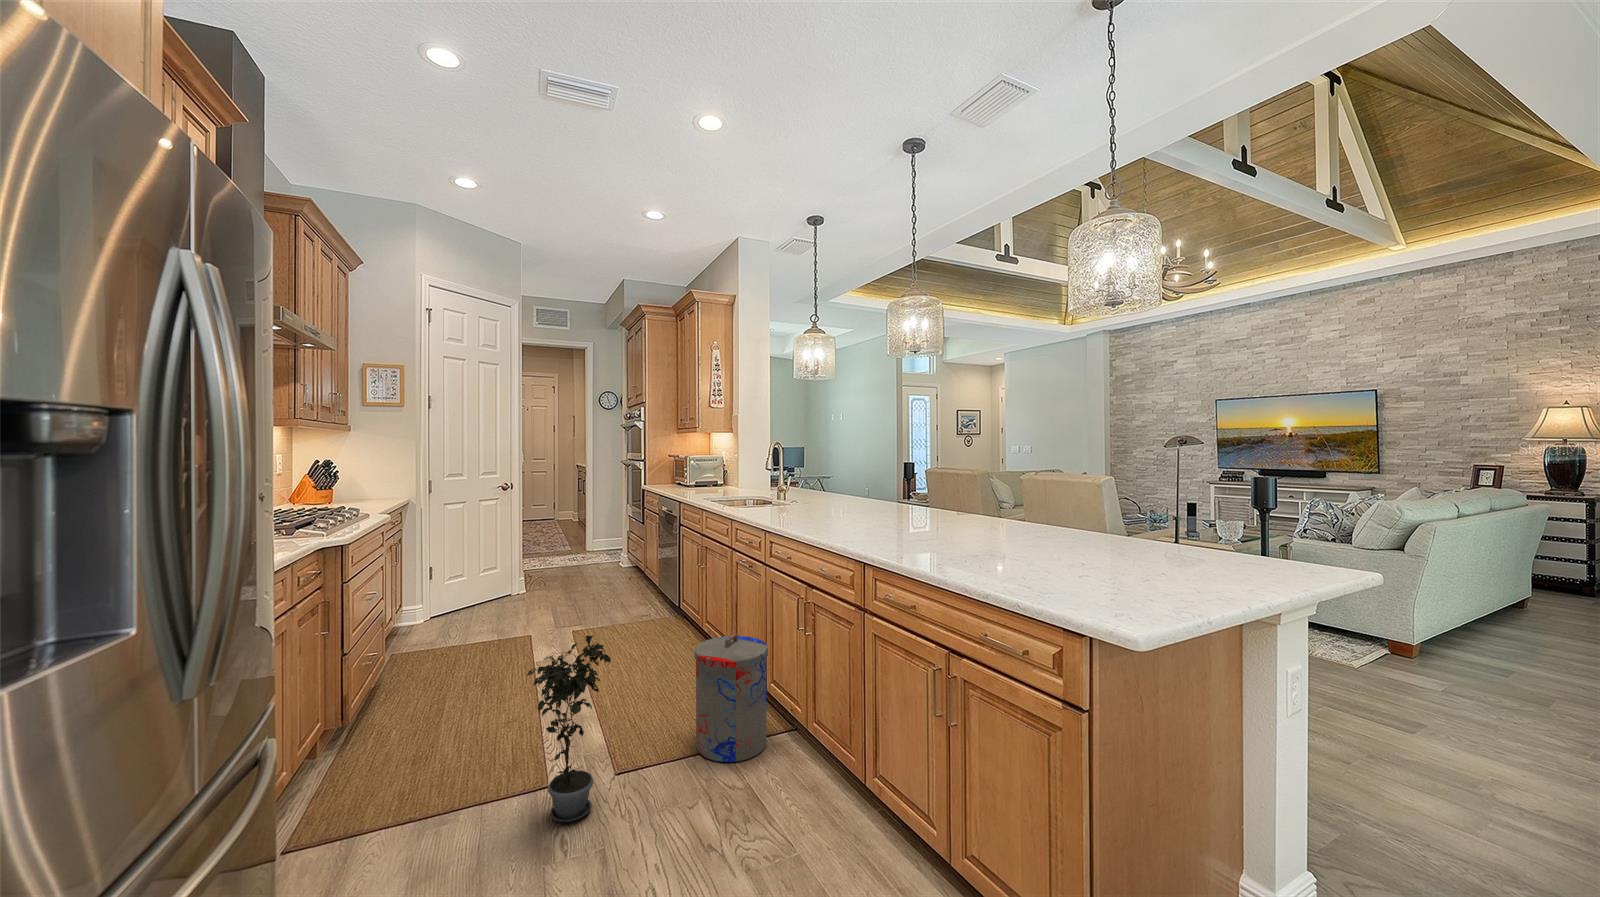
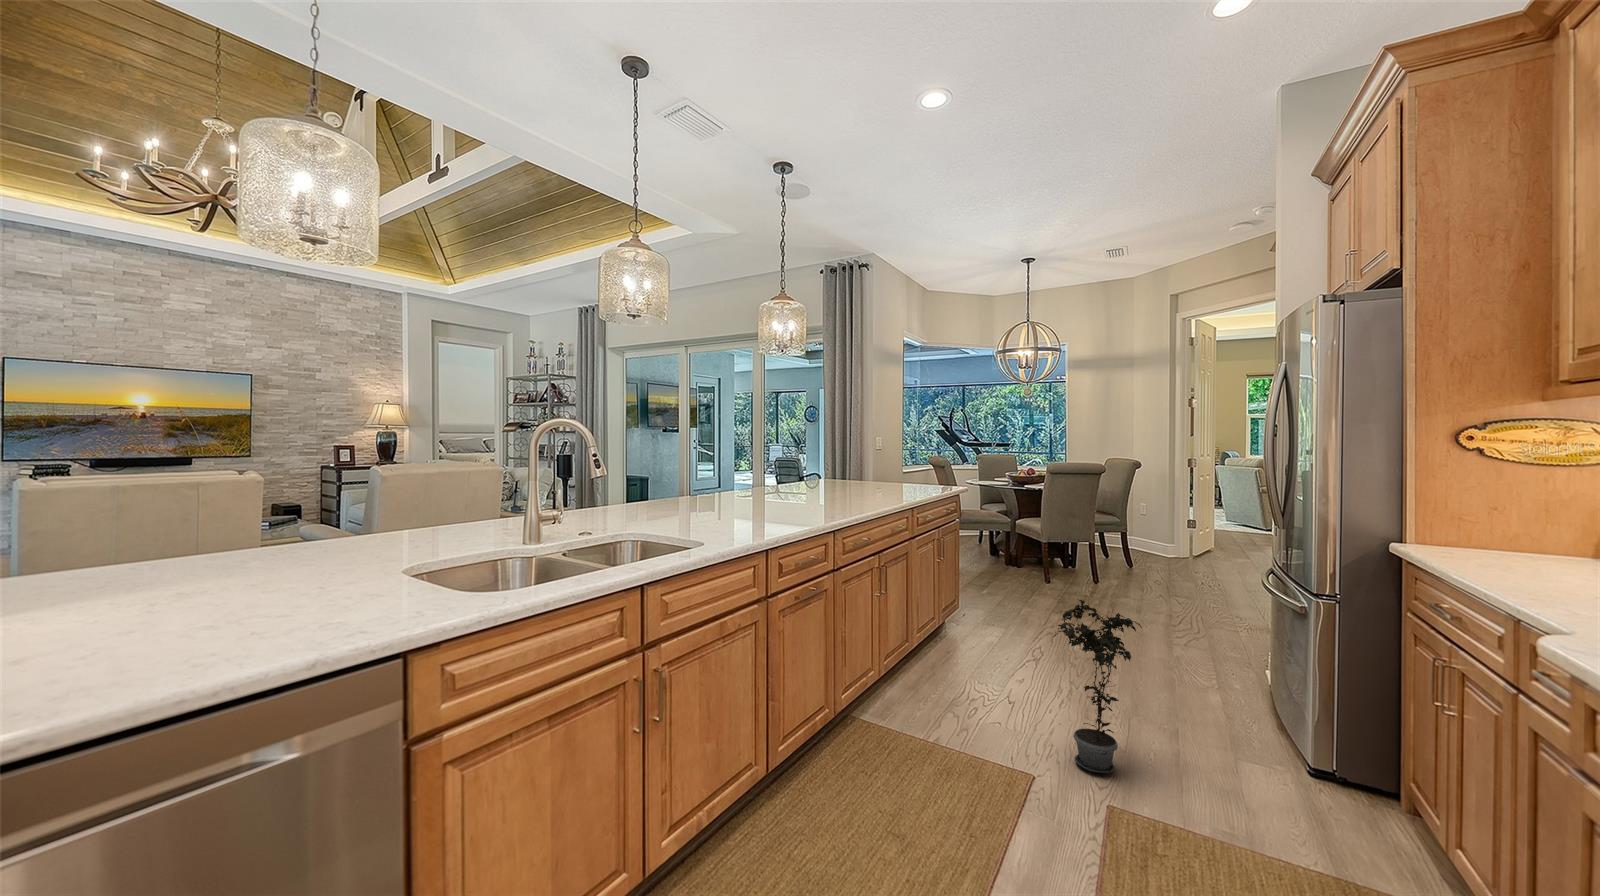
trash can: present [694,633,768,762] -> none [873,623,950,755]

